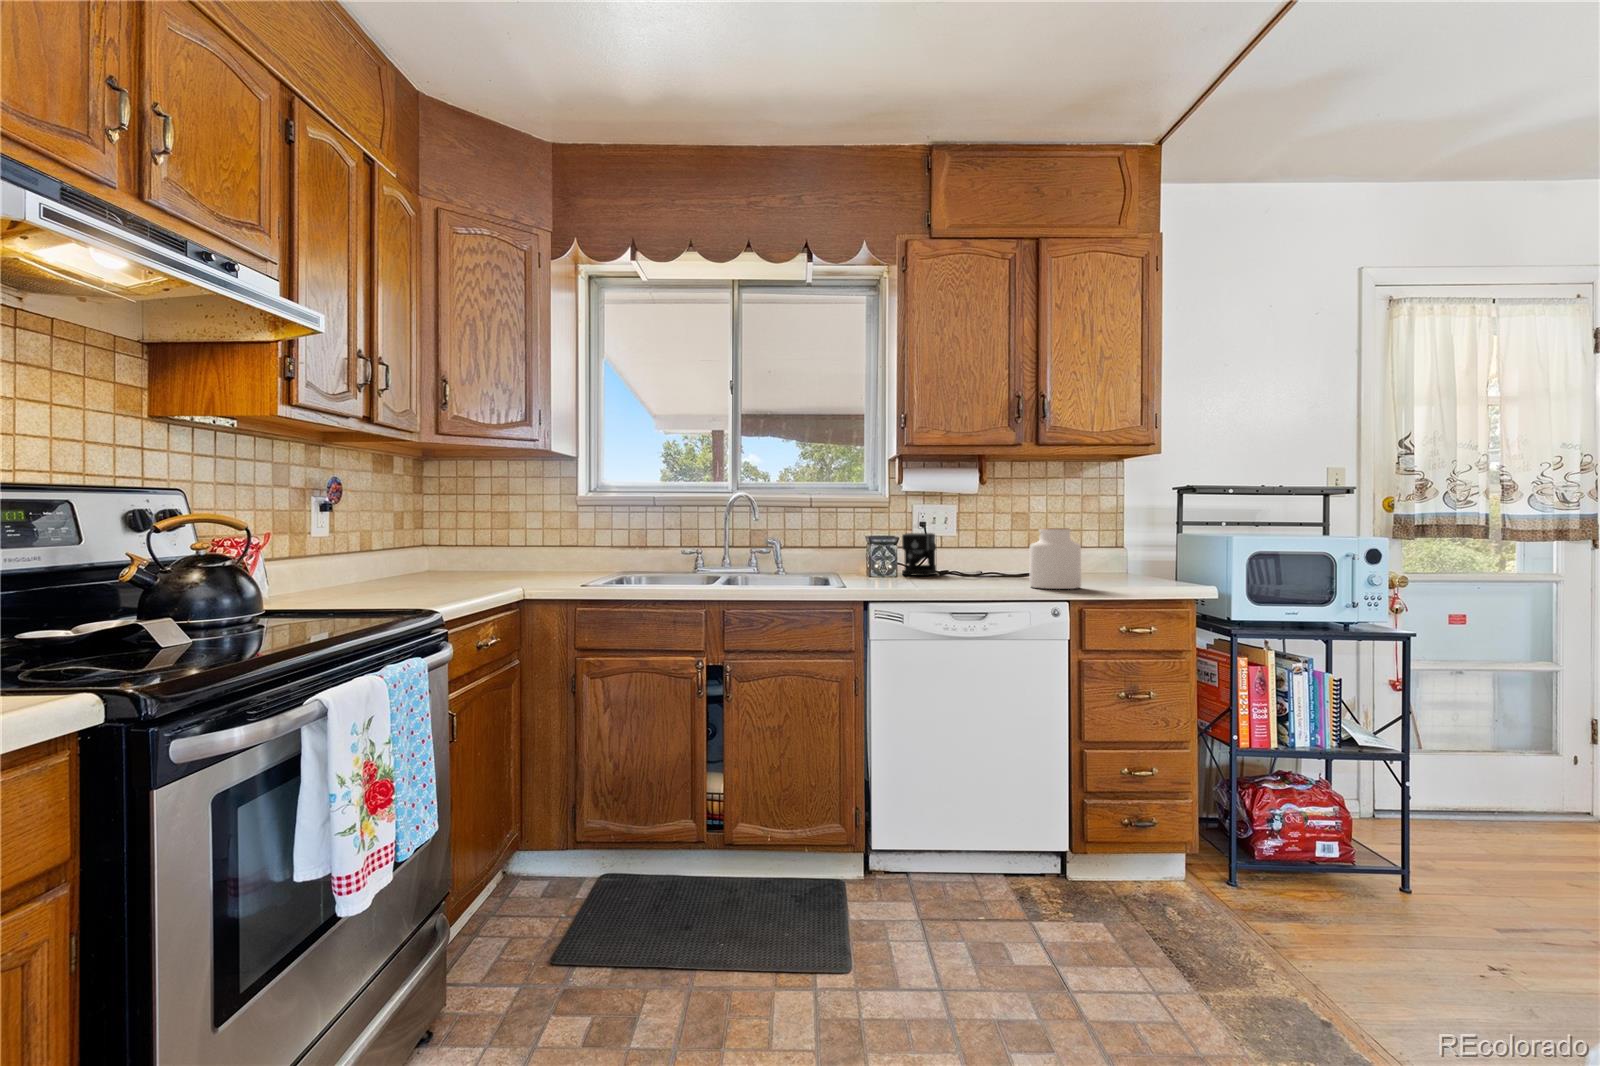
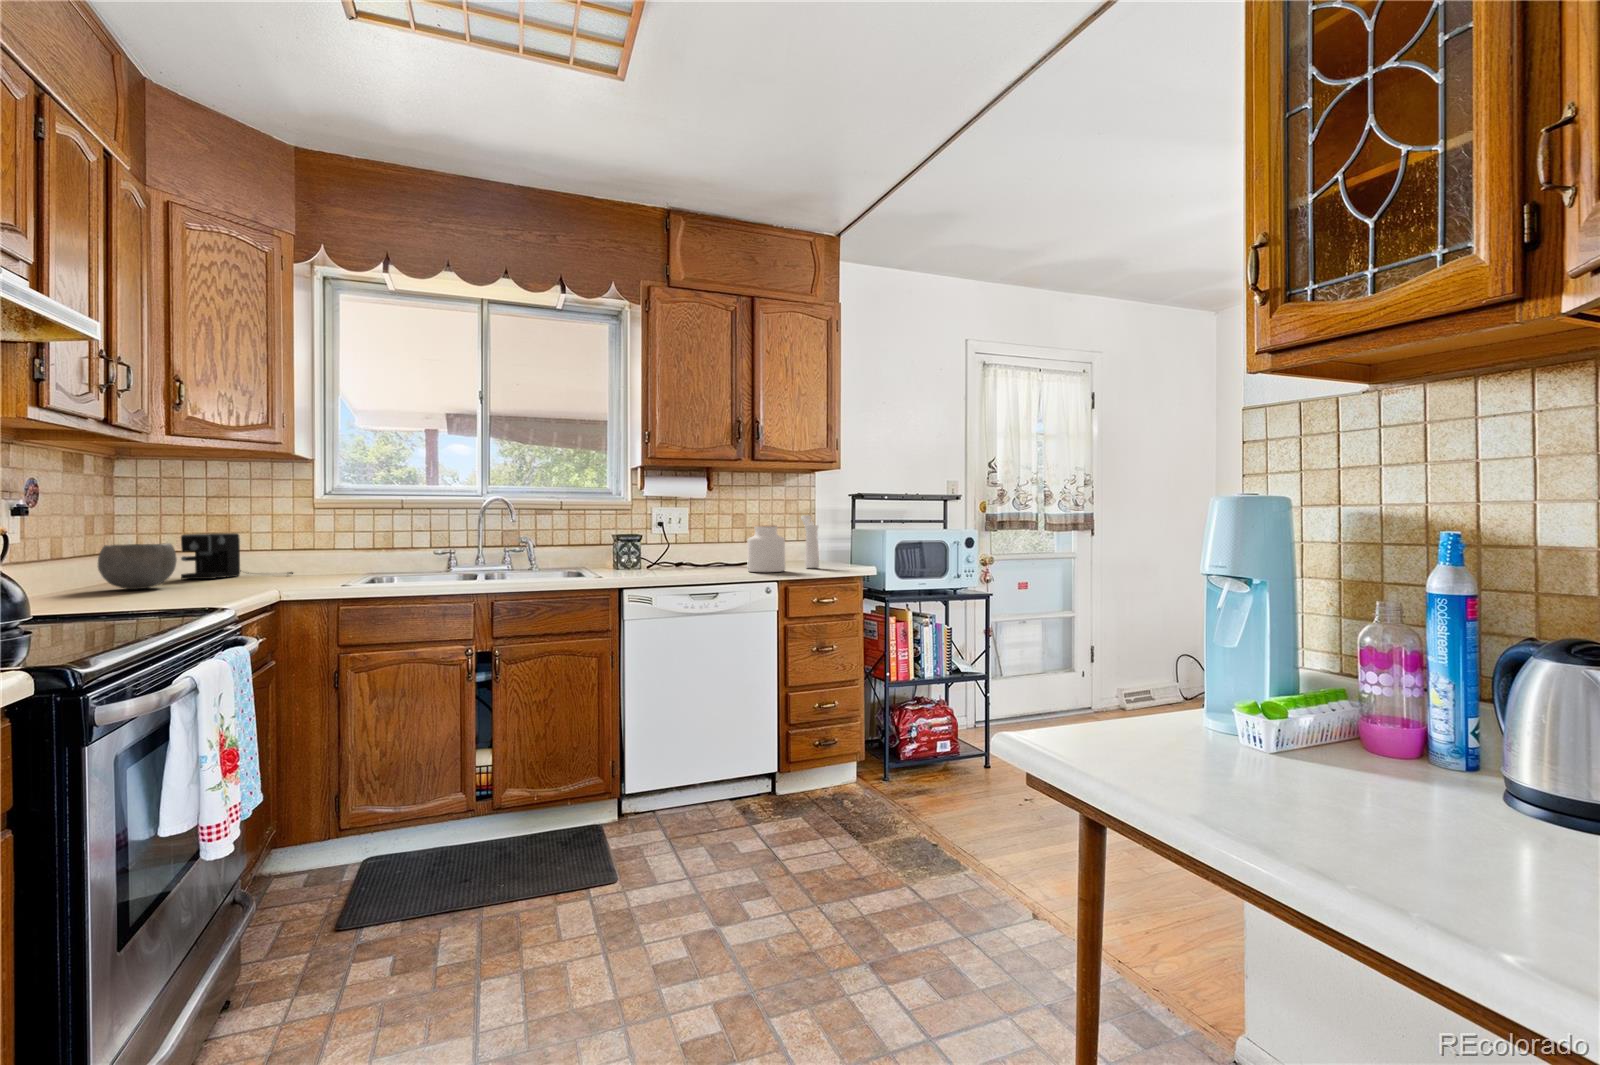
pepper mill: none [1105,516,1130,585] -> present [801,515,819,568]
coffee maker: present [902,533,982,576] -> present [181,533,293,579]
ceramic bowl: none [379,542,443,586] -> present [98,543,177,589]

